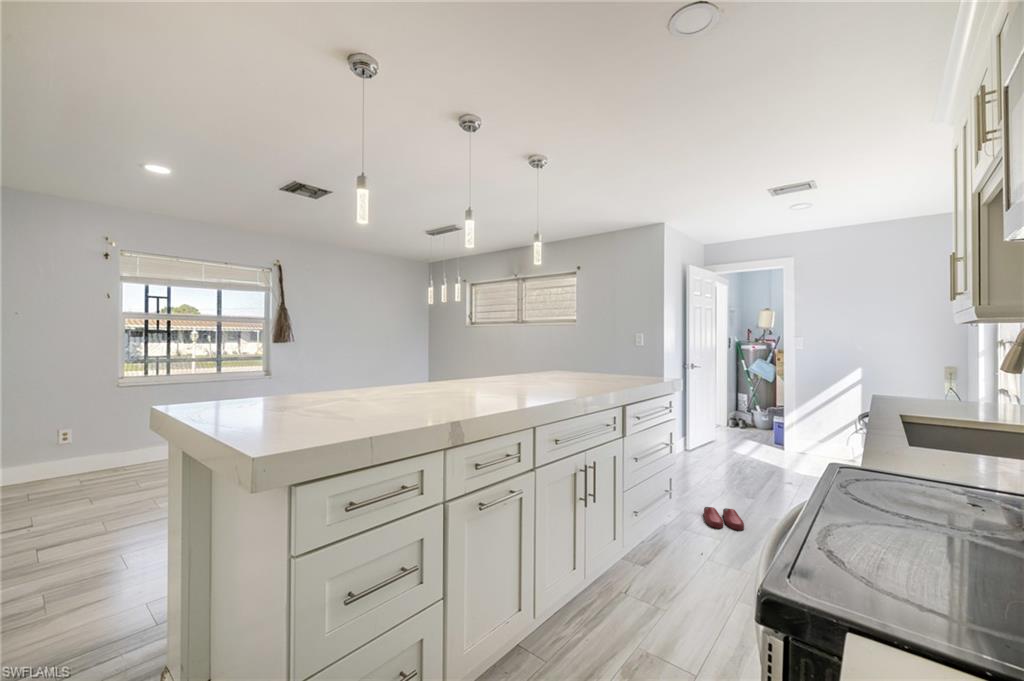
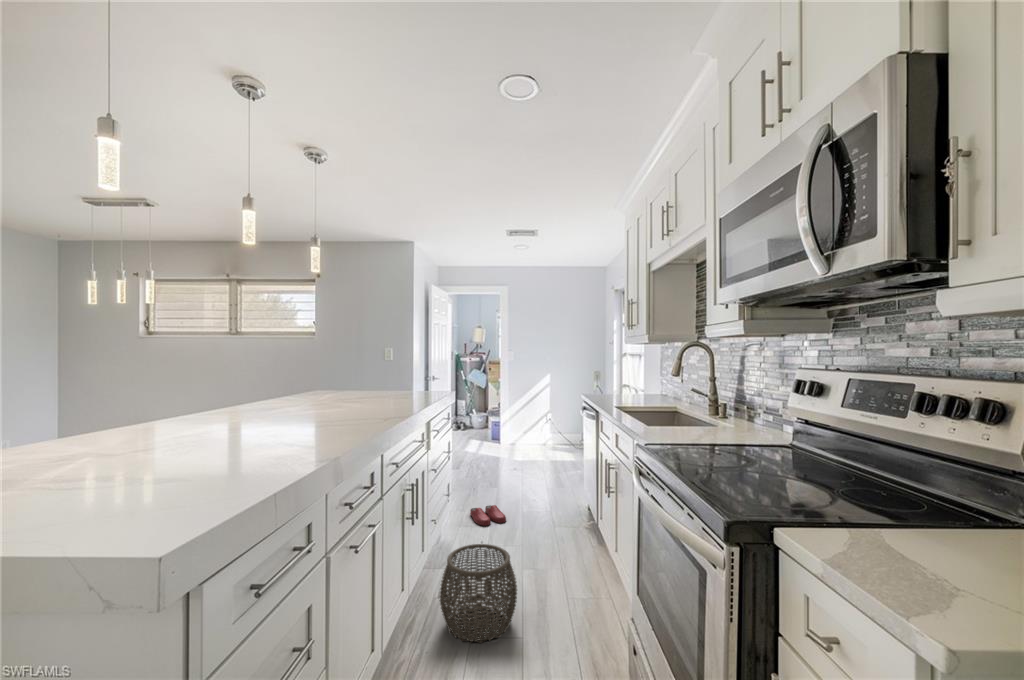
woven basket: none [615,532,700,635] -> present [440,544,517,643]

